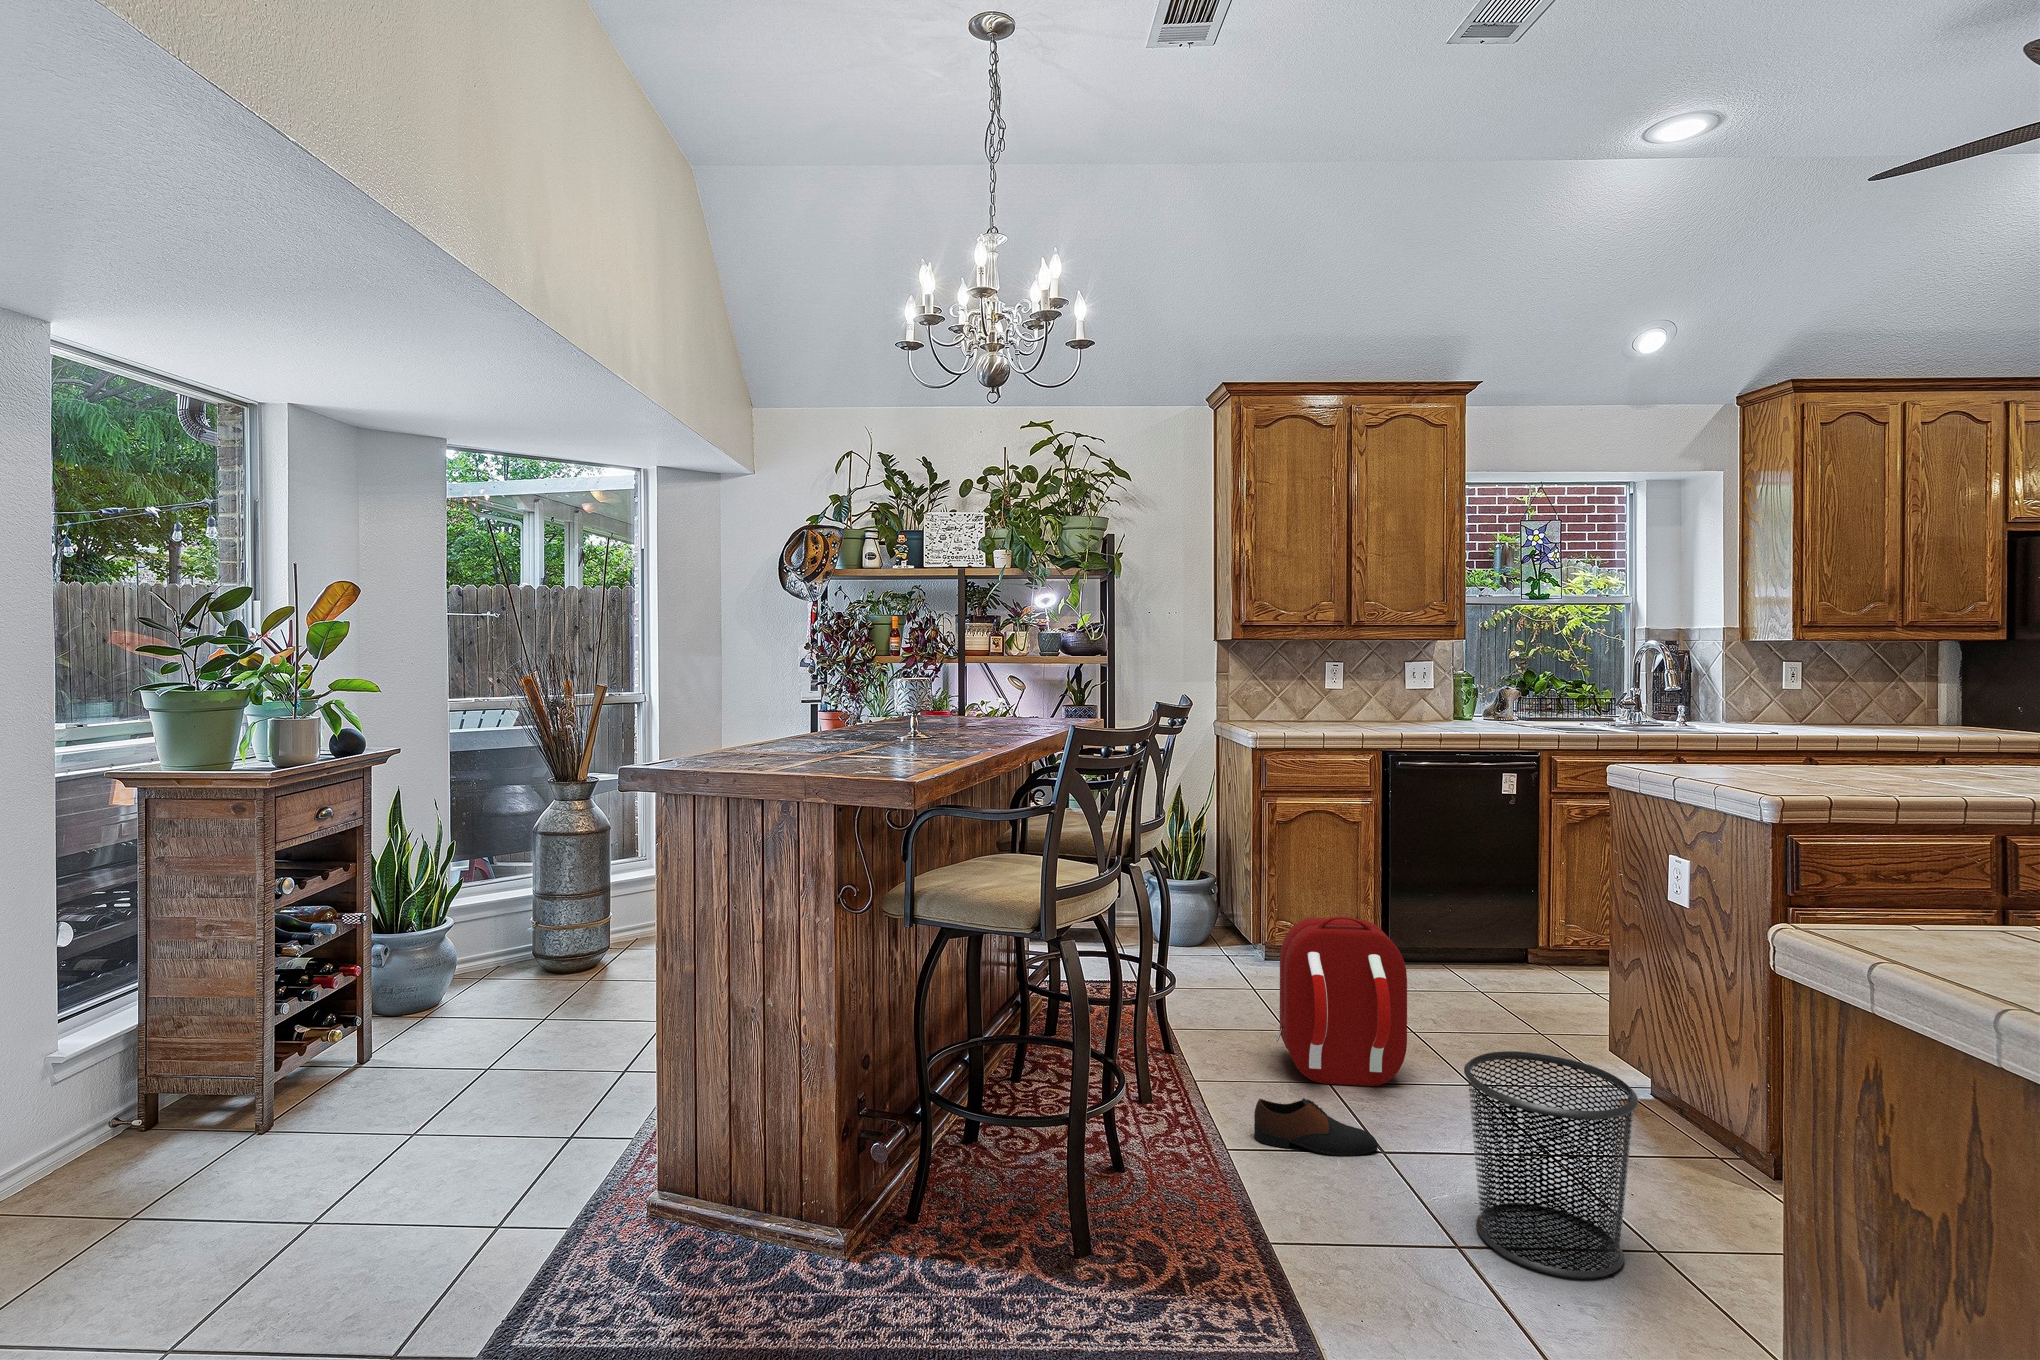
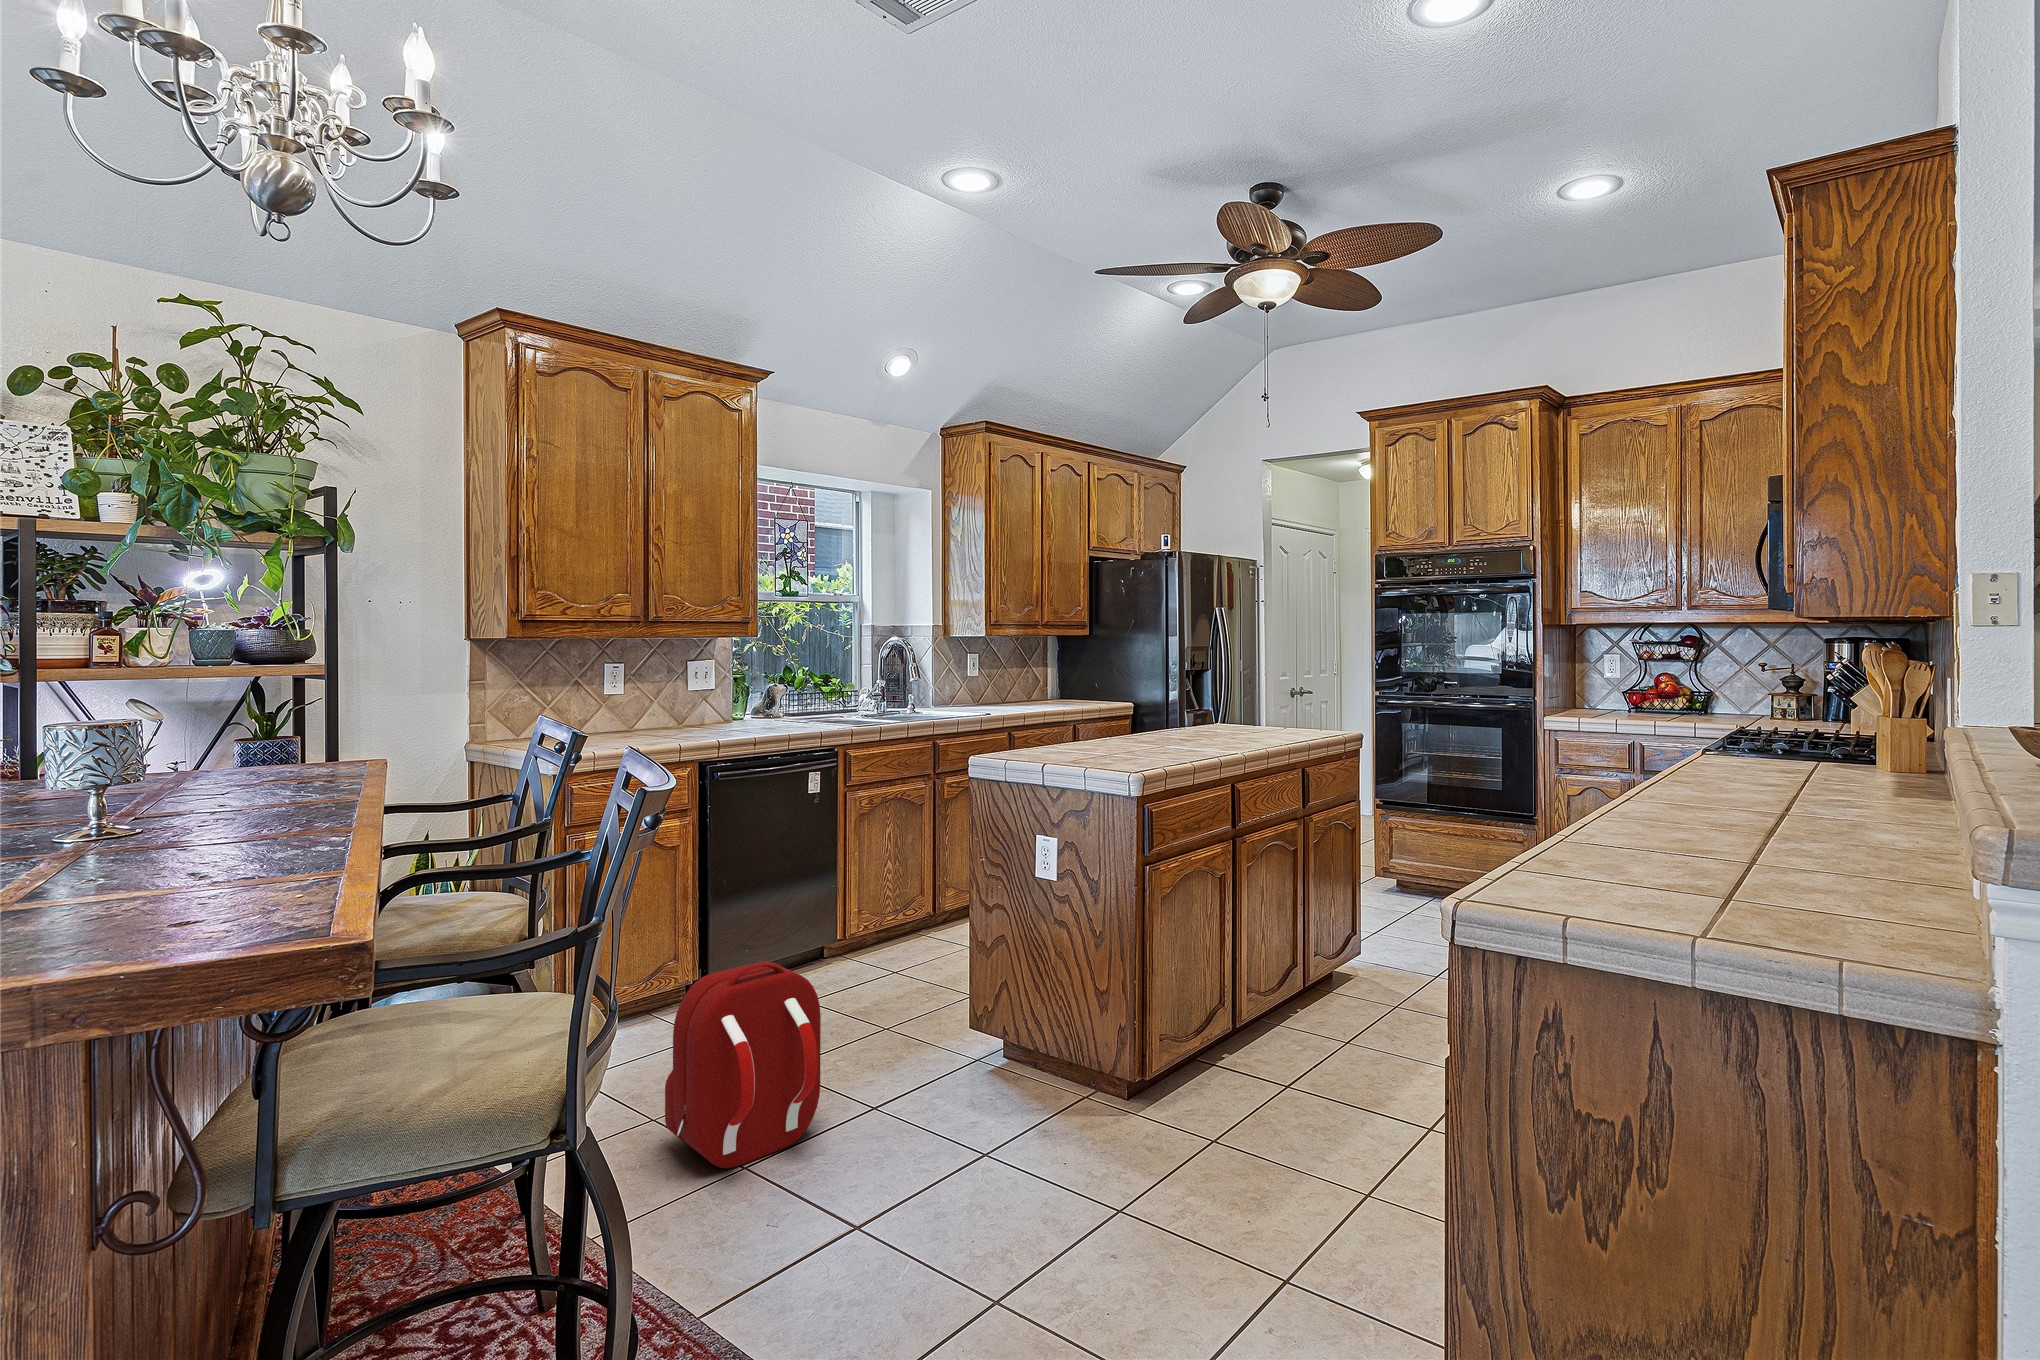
waste bin: present [1464,1051,1638,1279] -> none [974,1056,1125,1285]
shoe: present [1254,1098,1378,1156] -> none [711,1200,849,1279]

